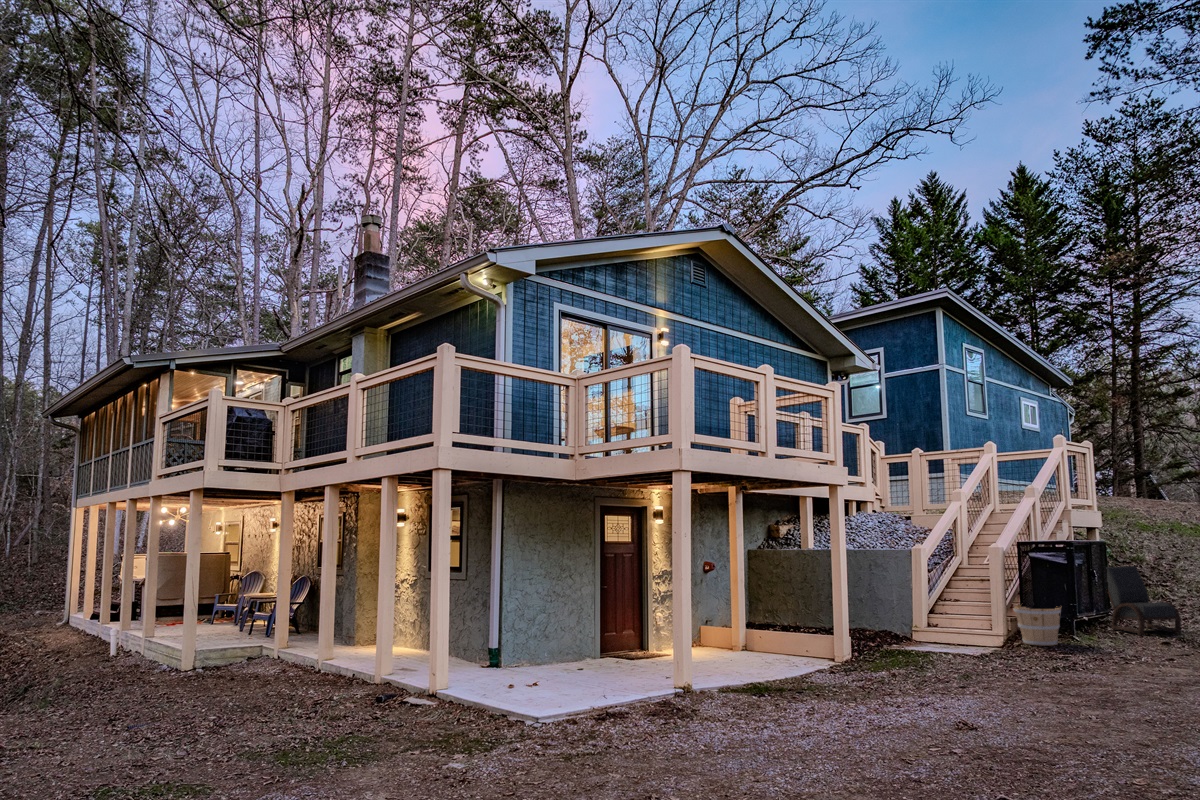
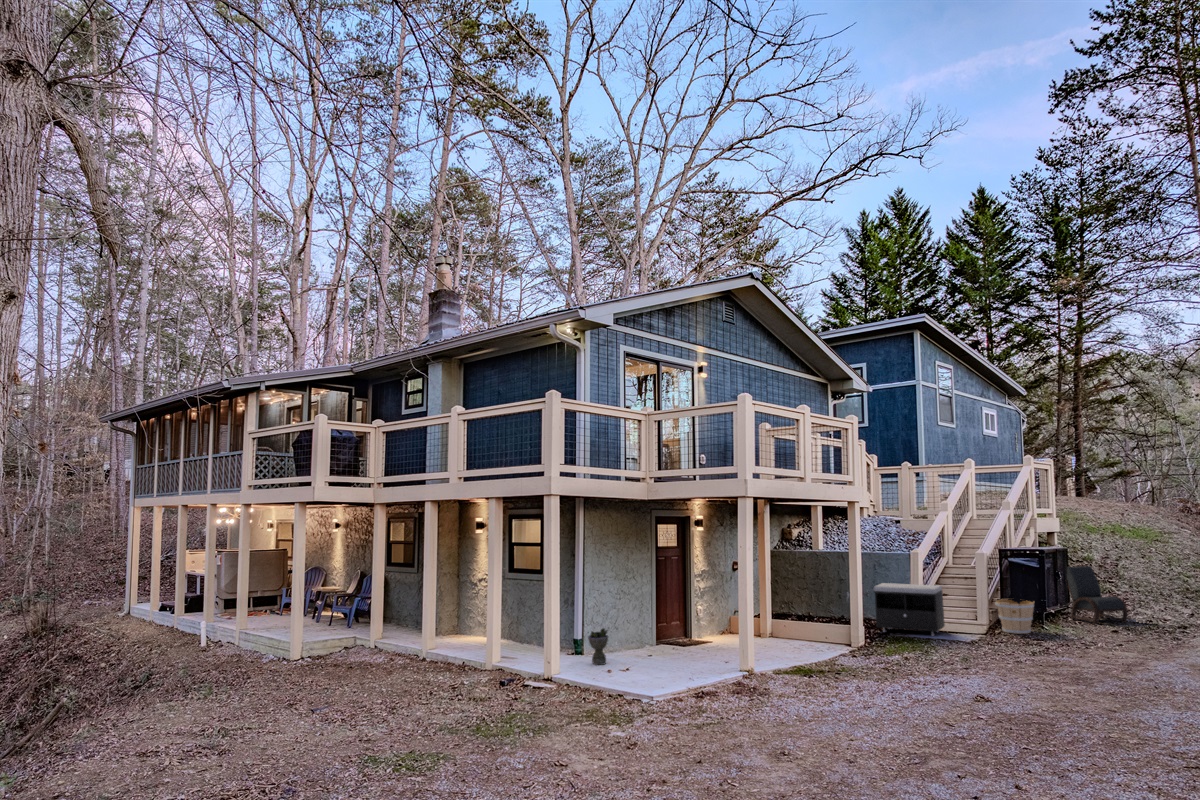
storage bench: none [865,586,952,648] -> present [874,583,945,635]
planter: none [505,634,529,678] -> present [588,628,608,665]

